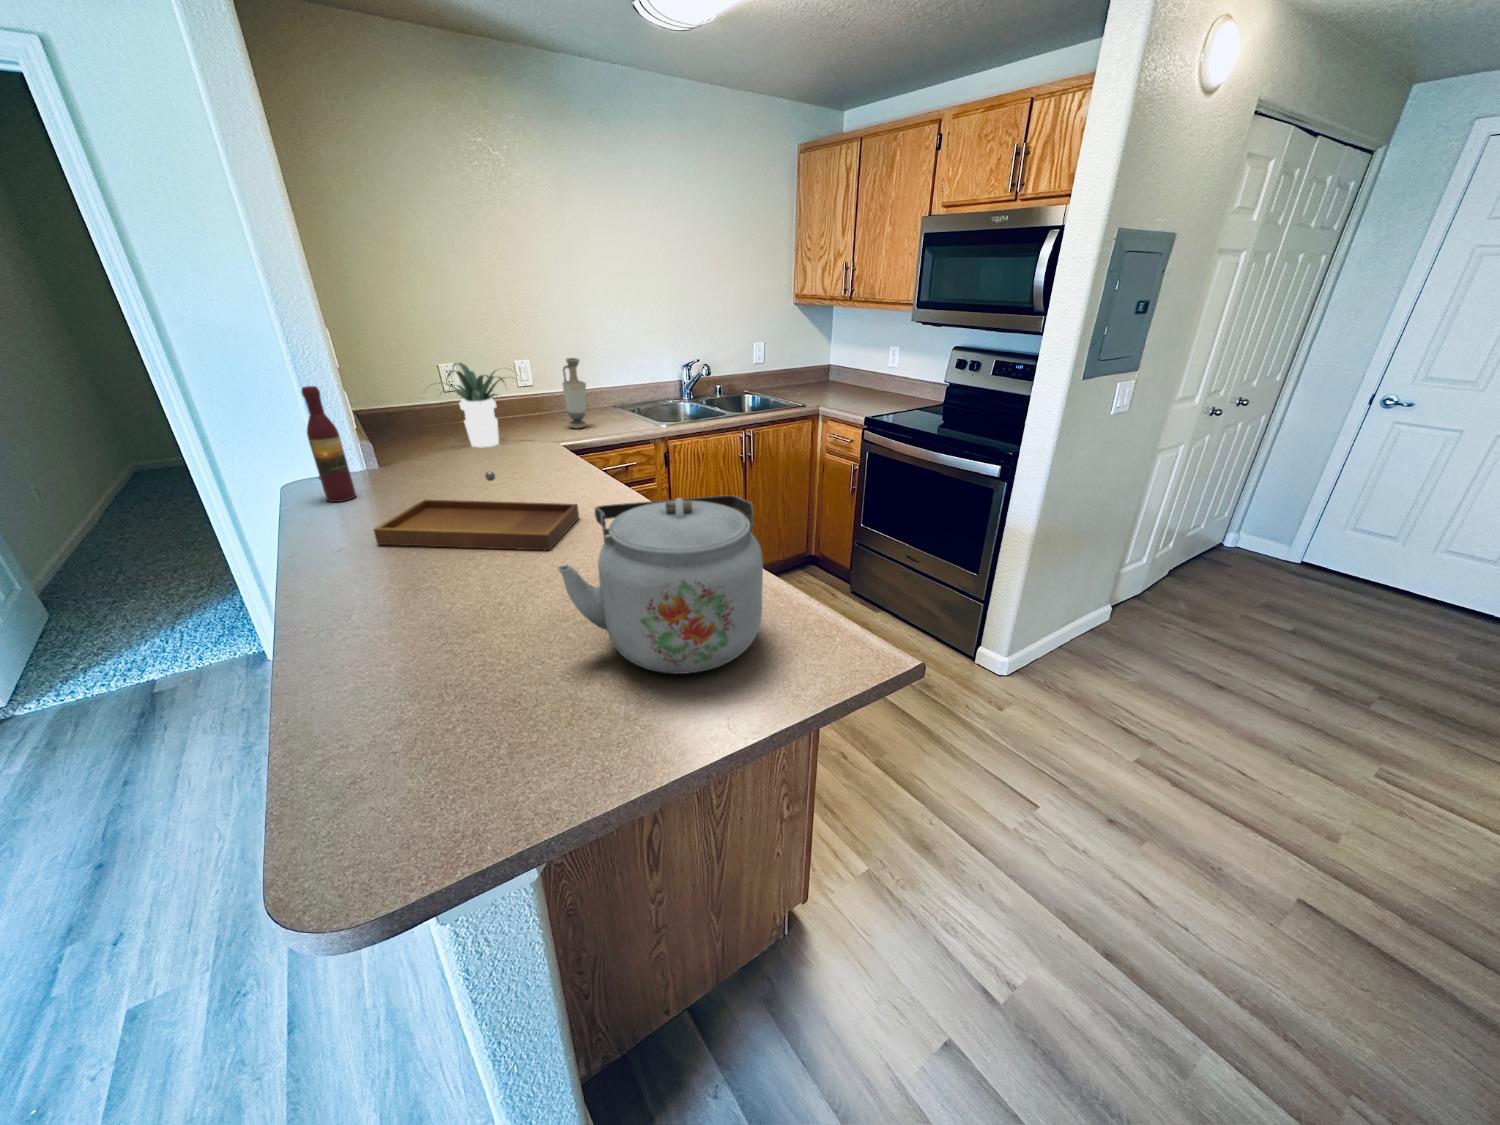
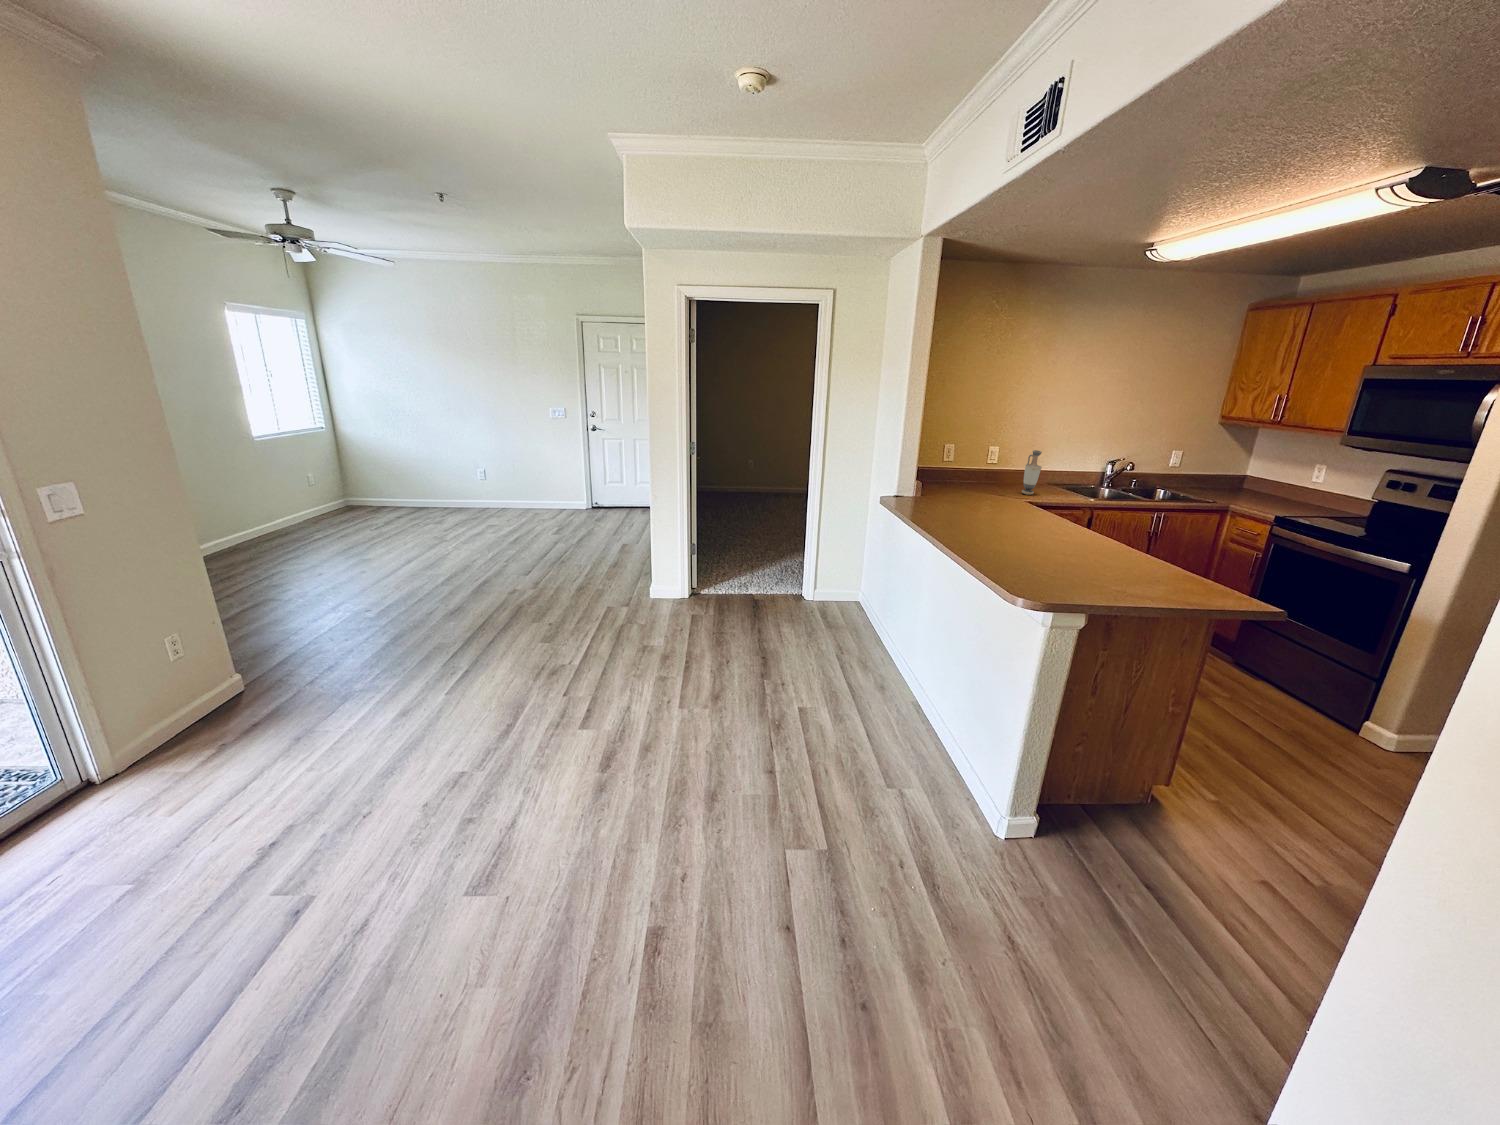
potted plant: present [446,363,504,447] -> none [949,448,1009,497]
wine bottle: present [302,386,356,502] -> none [912,453,930,509]
tray: present [373,472,579,550] -> none [957,502,1058,543]
kettle: present [558,495,763,674] -> none [1090,512,1193,588]

